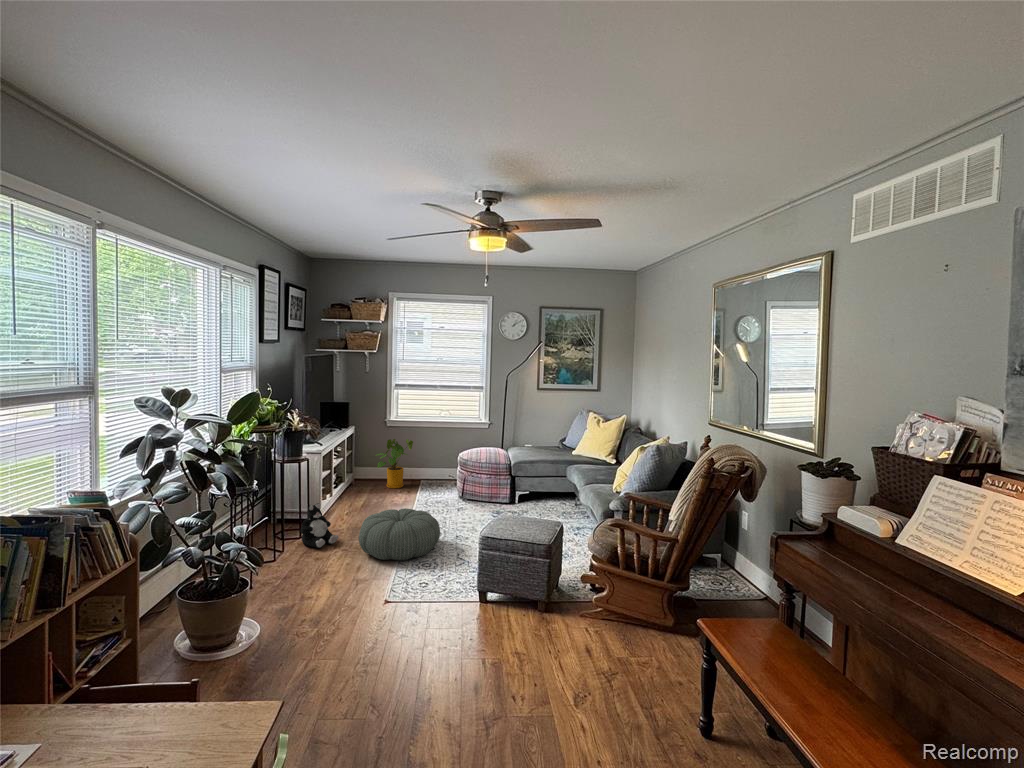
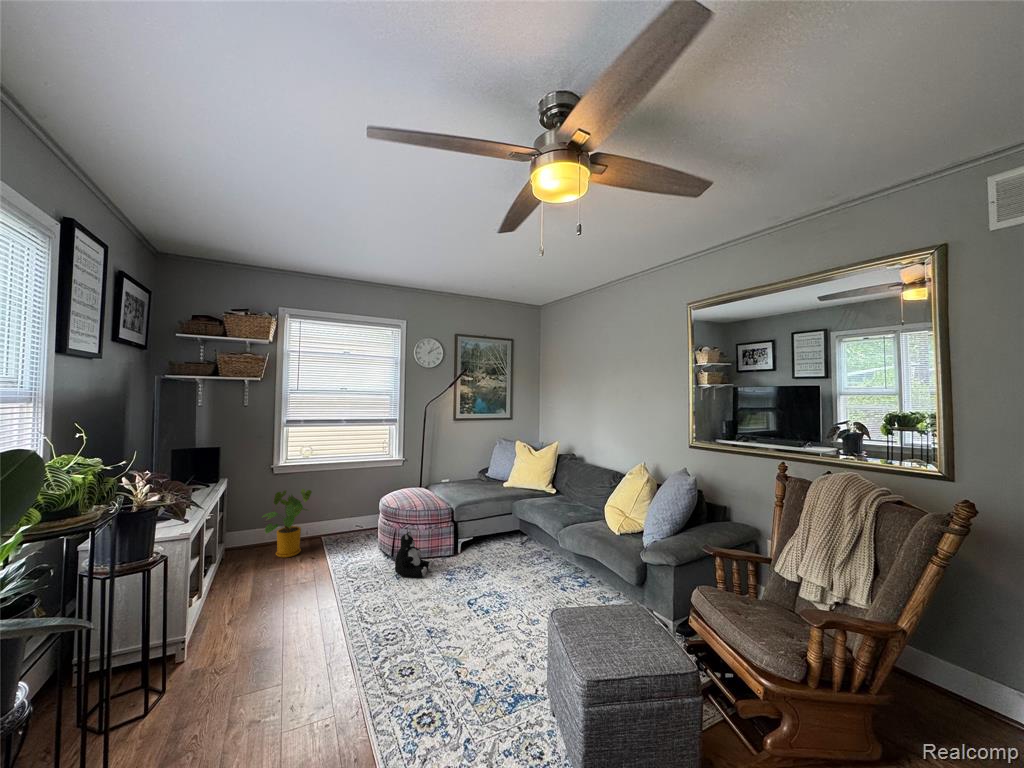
plush toy: present [301,503,338,548] -> present [395,532,435,577]
pouf: present [359,508,440,560] -> none [285,603,418,717]

